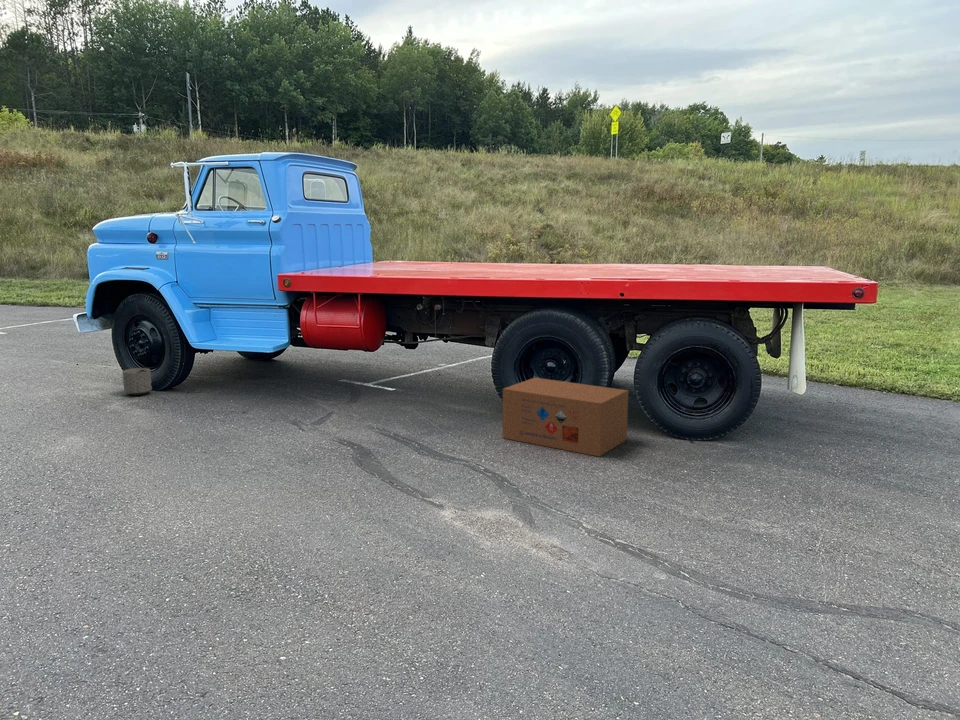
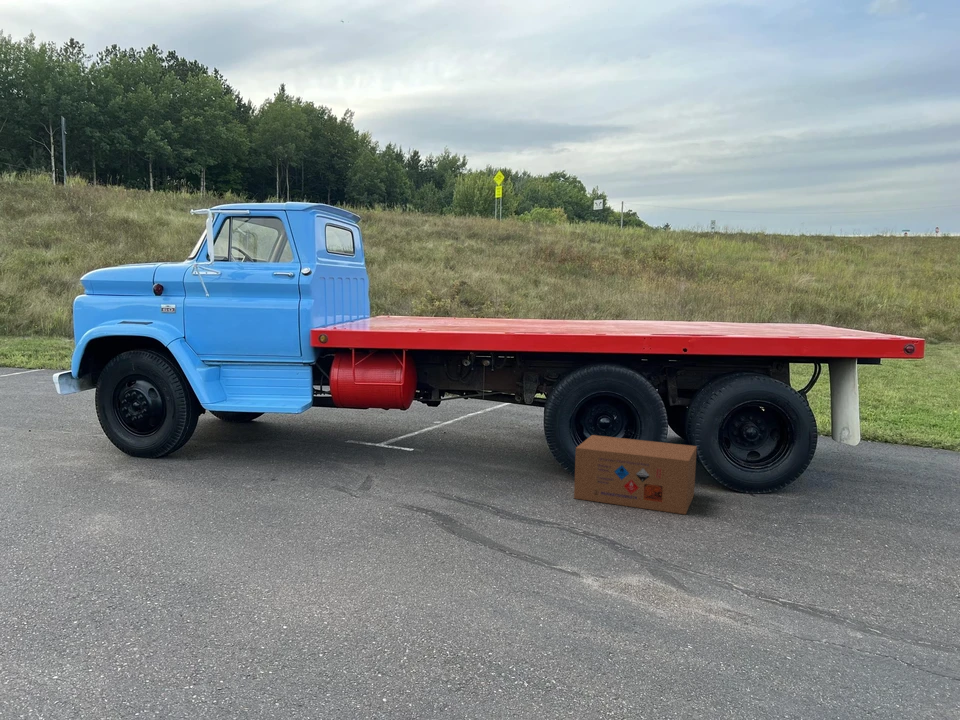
planter: present [123,368,152,395] -> none [117,433,150,464]

